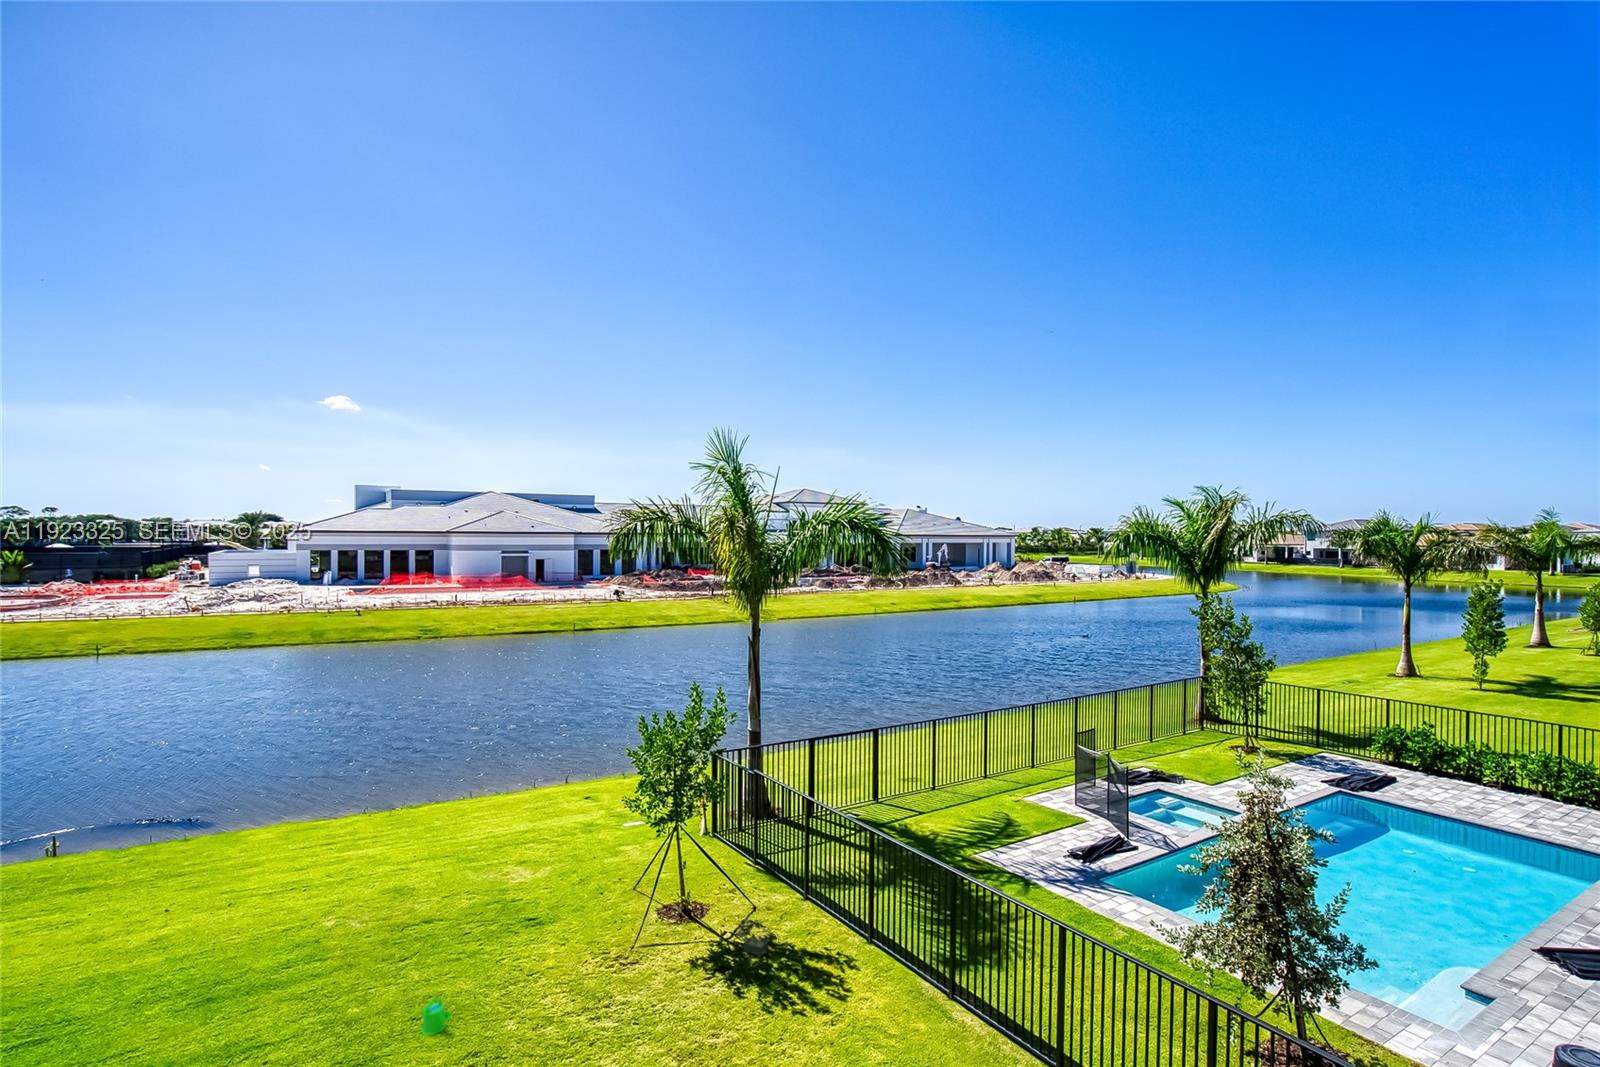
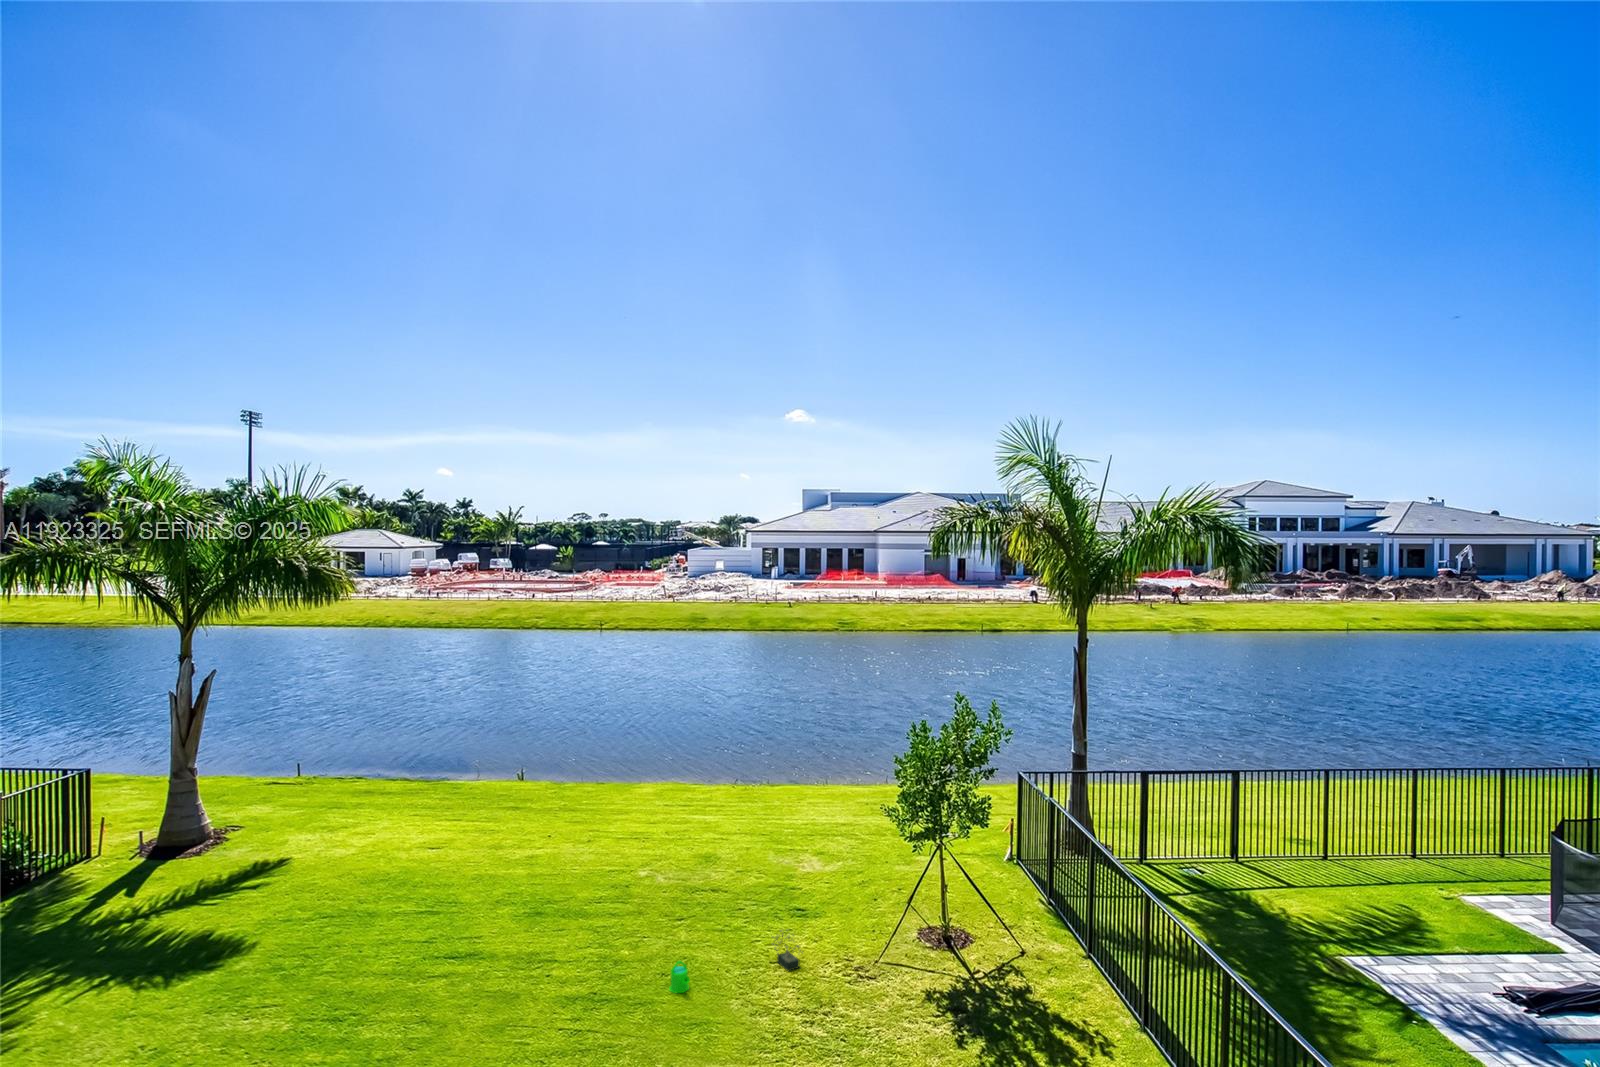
decorative plant: present [740,919,768,956] -> present [772,929,800,971]

